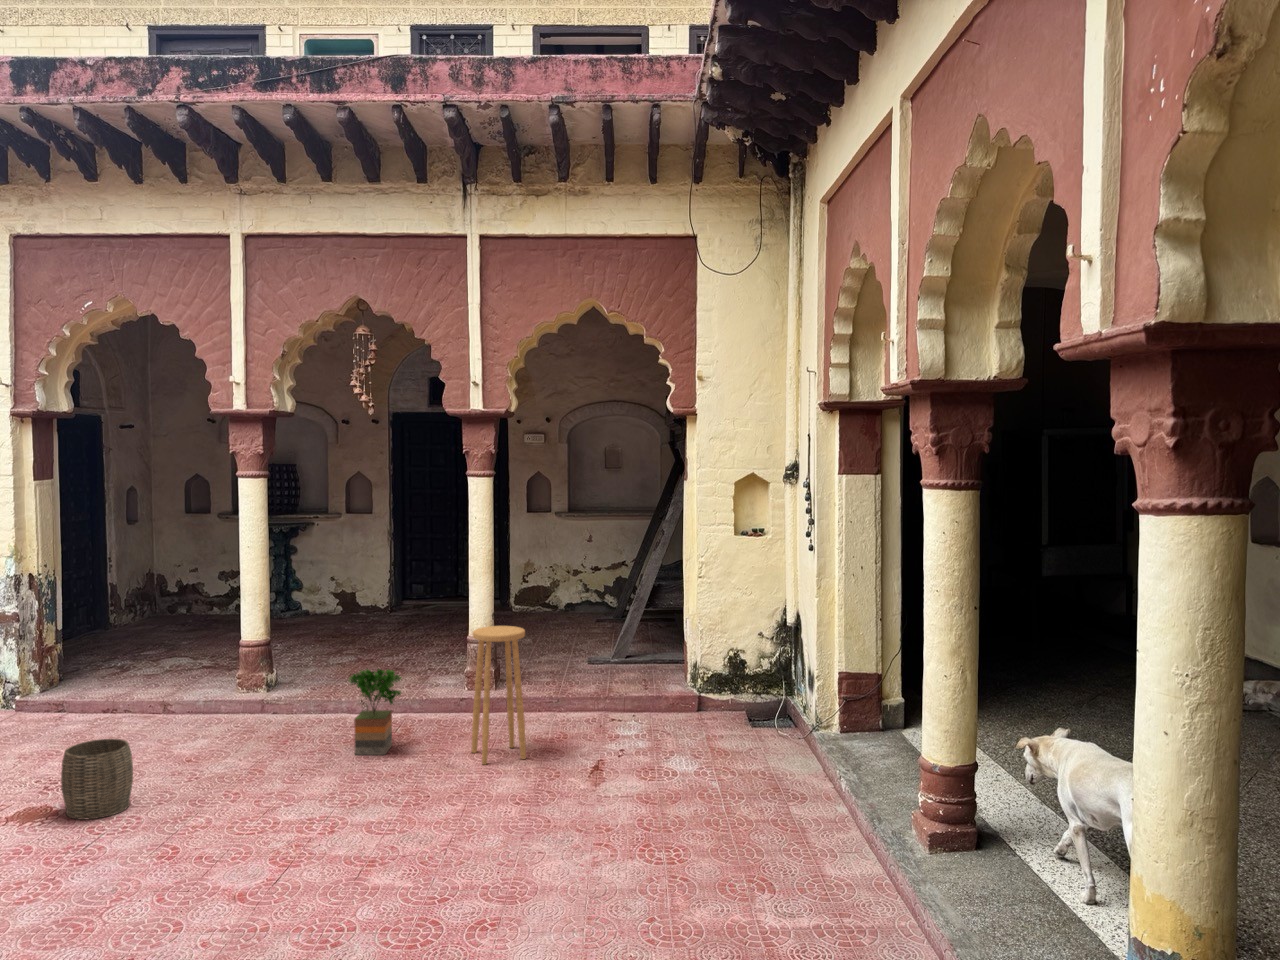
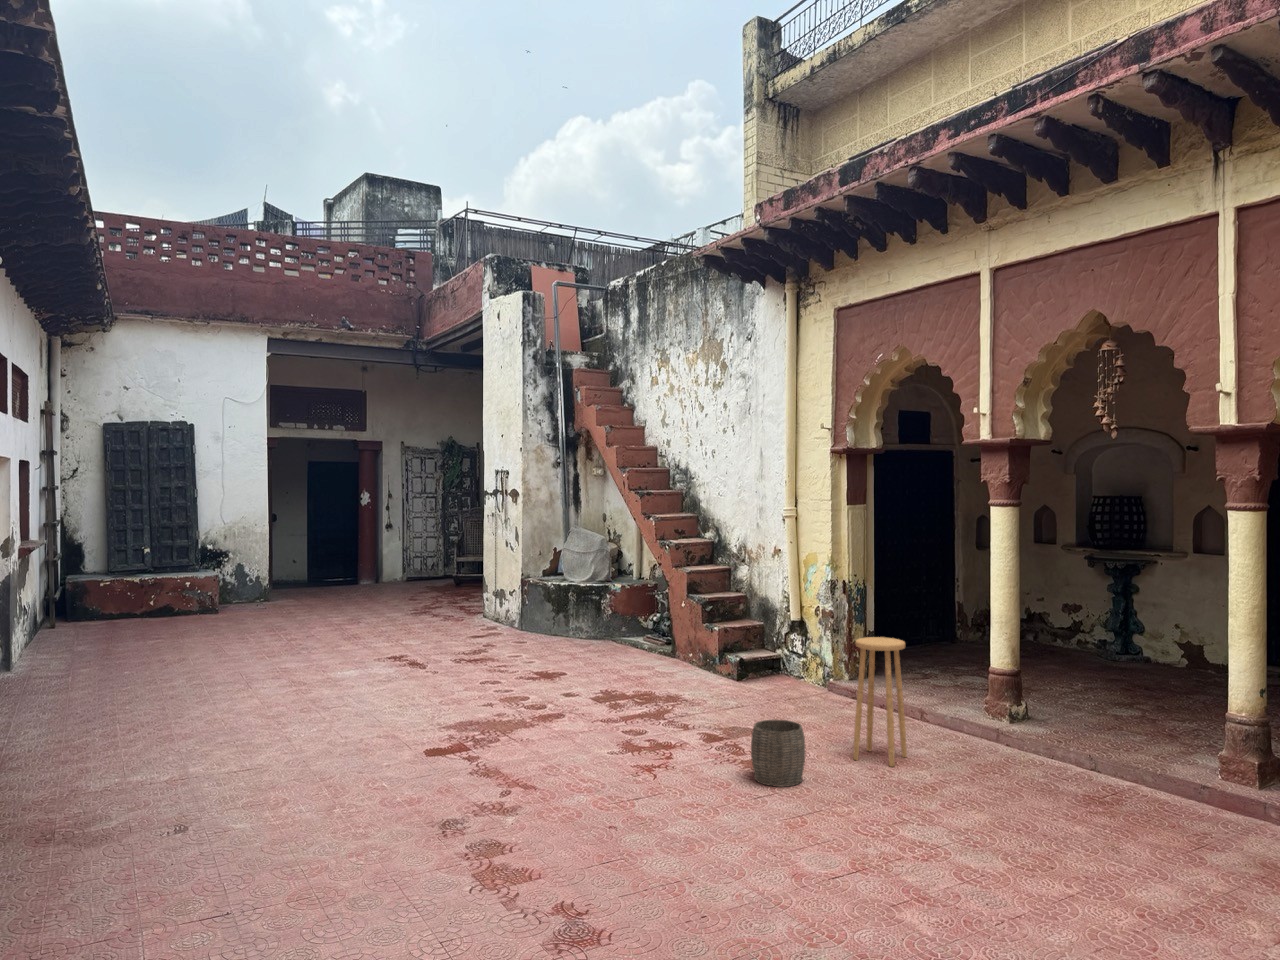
stool: present [472,626,526,765] -> present [853,637,907,767]
potted tree: present [350,669,401,755] -> none [1025,714,1090,816]

